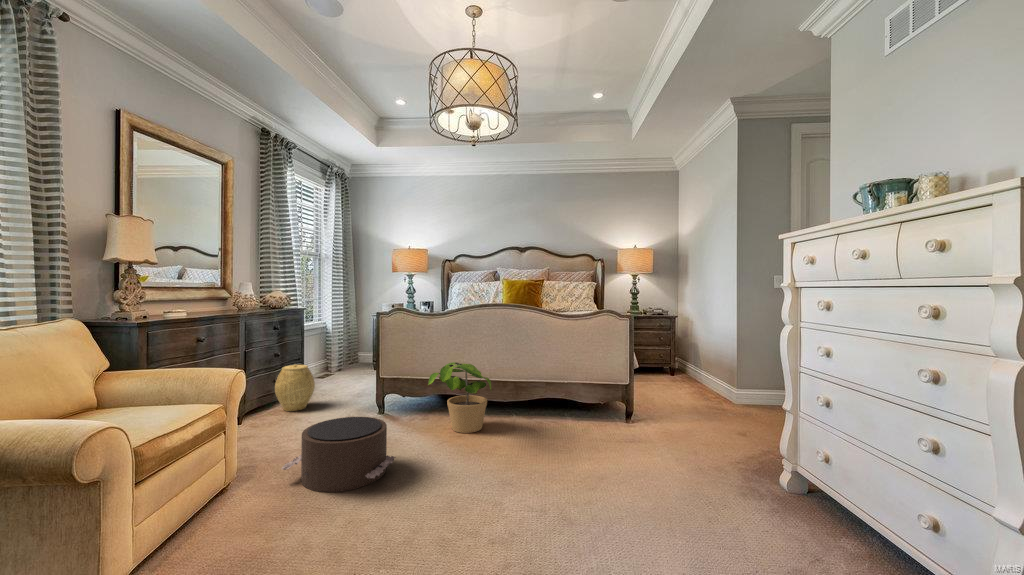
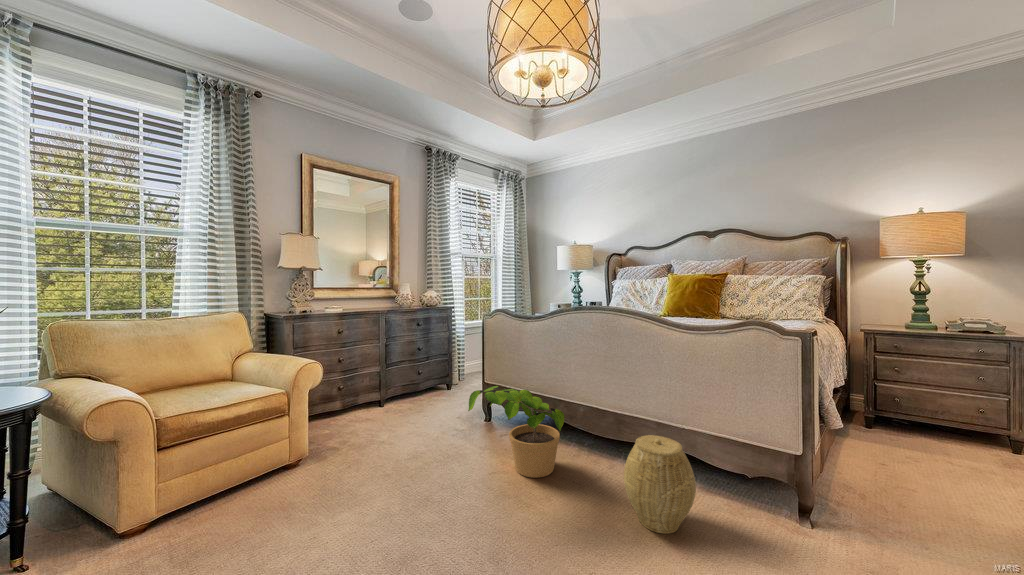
woven basket: present [275,365,315,411] -> present [624,435,696,534]
pouf: present [281,417,396,492] -> none [303,430,400,520]

